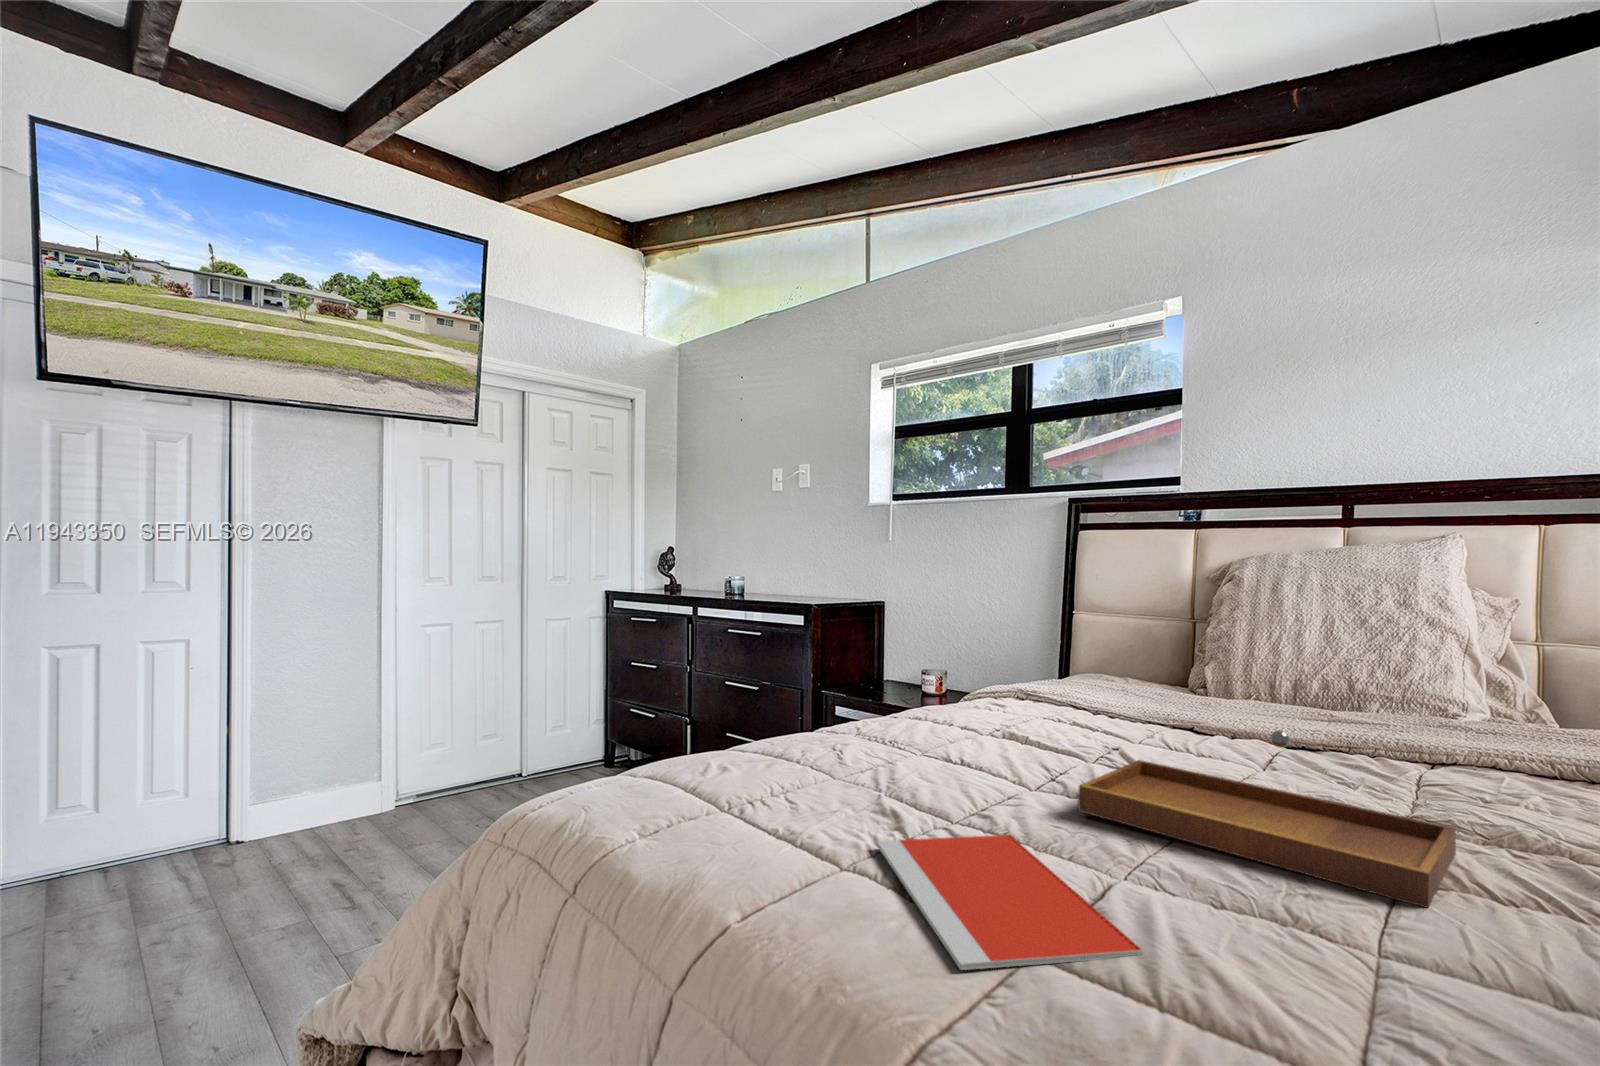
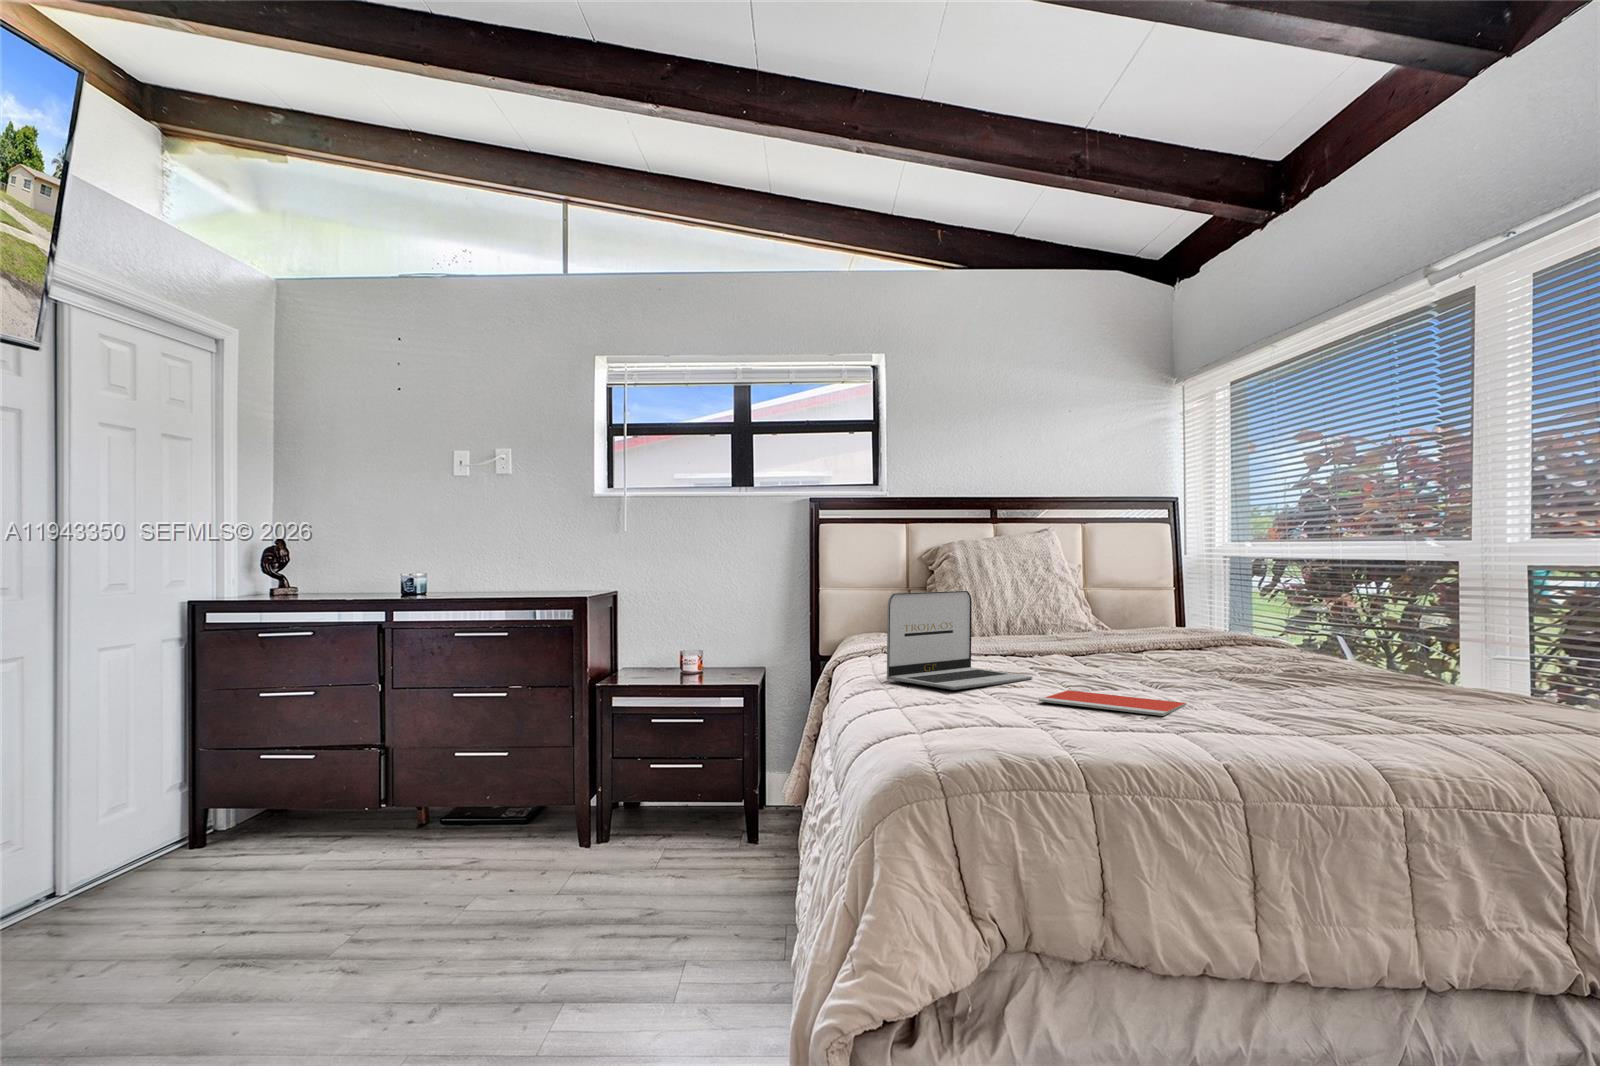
laptop: none [847,623,1060,794] -> present [886,591,1033,690]
tray: present [1078,730,1456,908] -> none [1050,628,1213,683]

